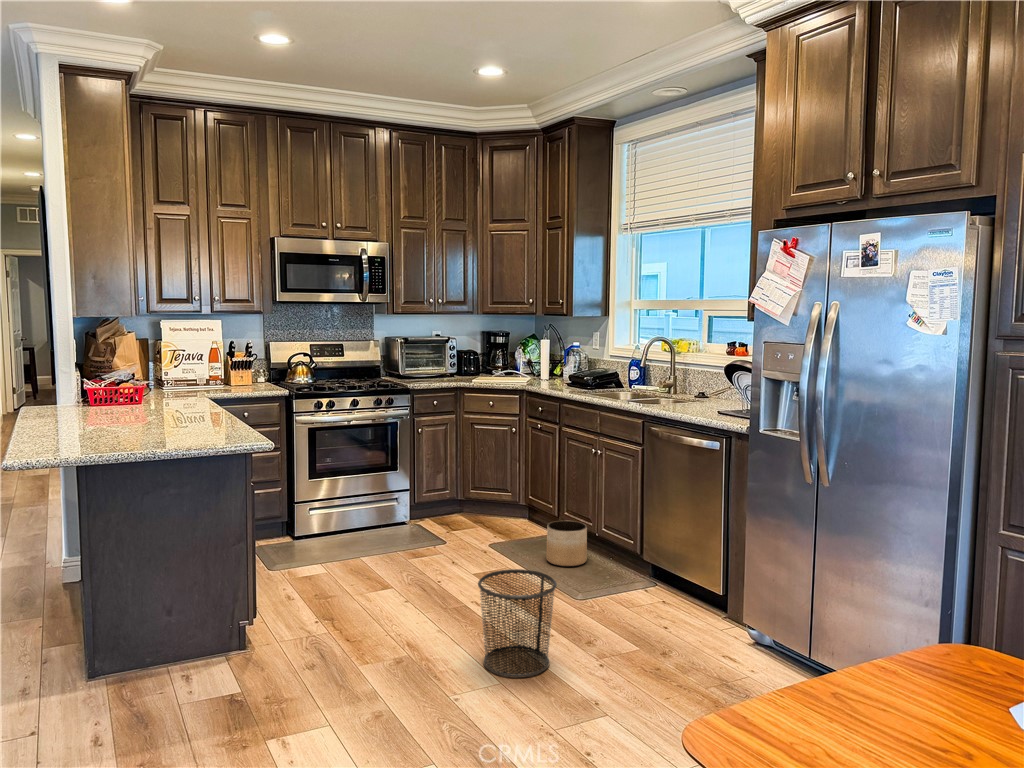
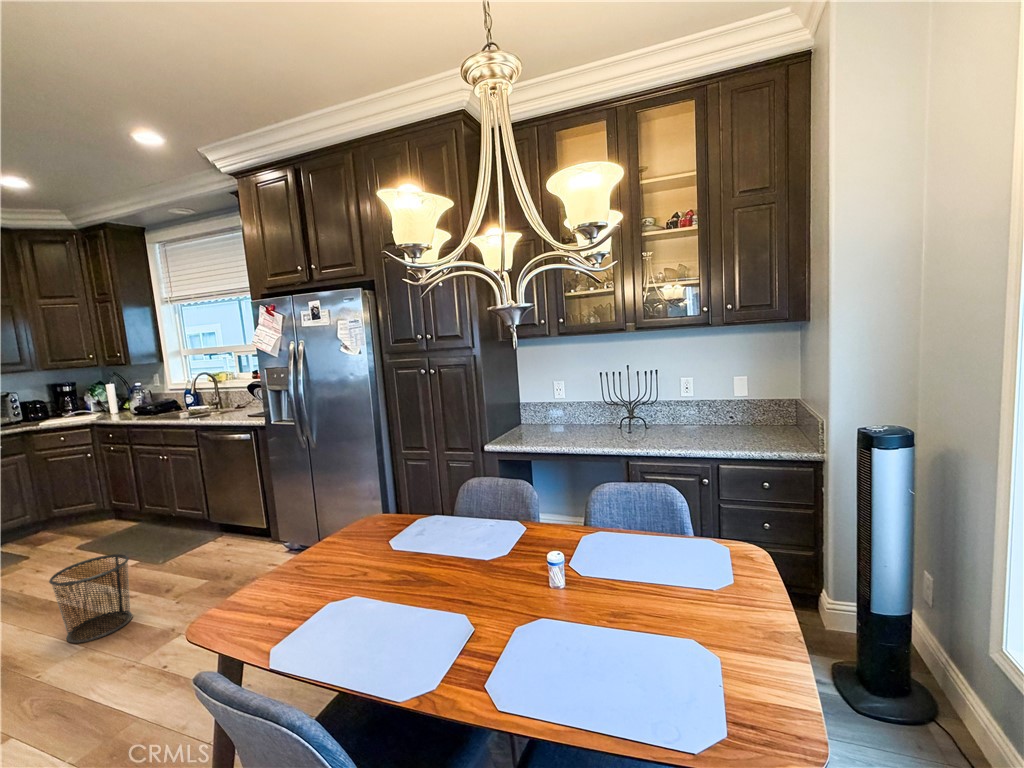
planter: present [546,520,587,567] -> none [128,510,168,546]

